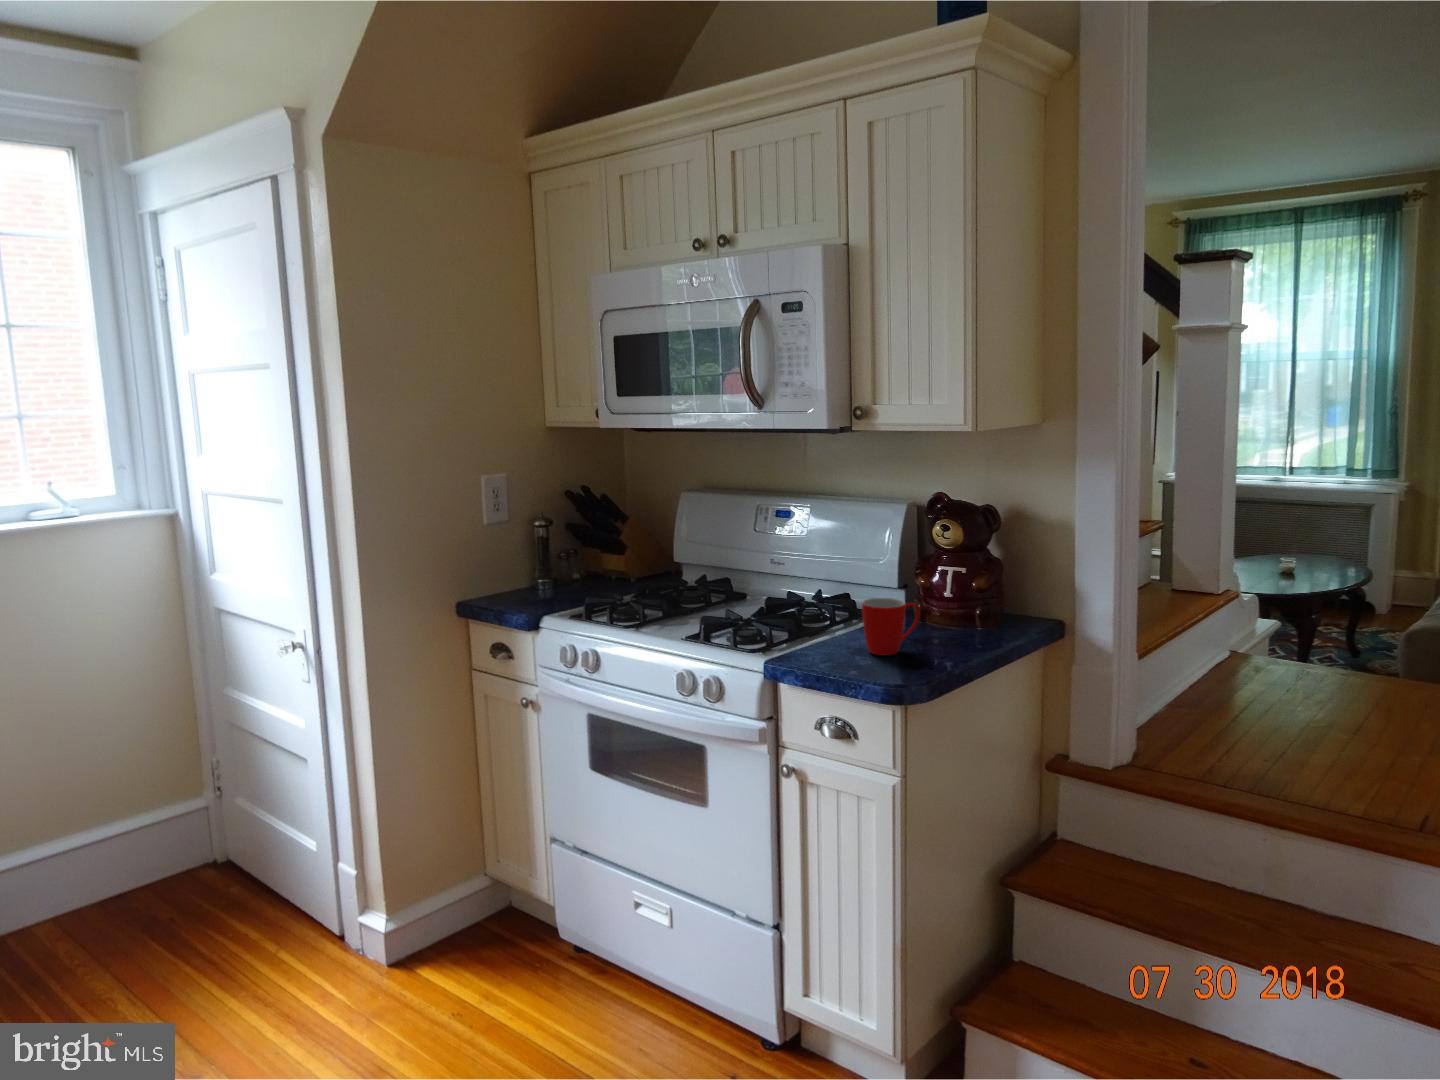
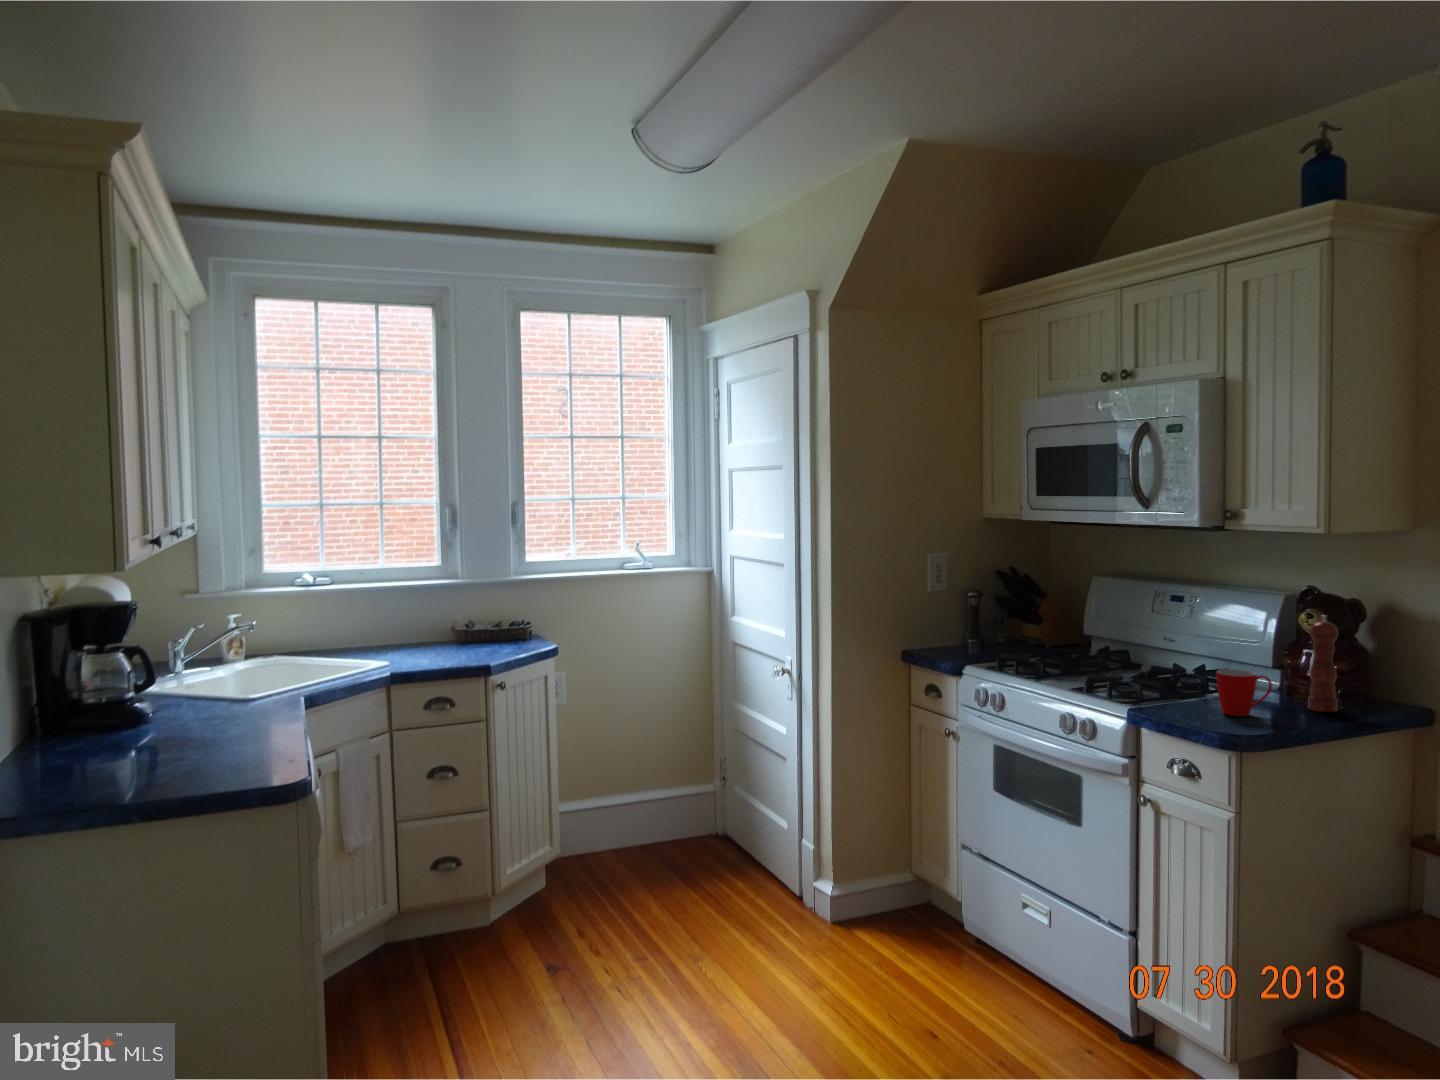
pepper mill: none [946,525,977,637] -> present [1308,615,1338,712]

